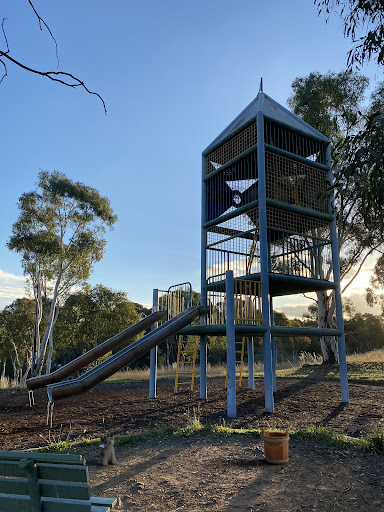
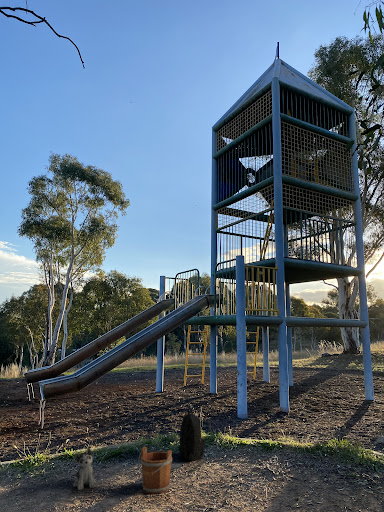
backpack: none [182,404,205,446] -> present [179,411,205,461]
bucket: present [261,428,290,464] -> present [138,447,172,494]

